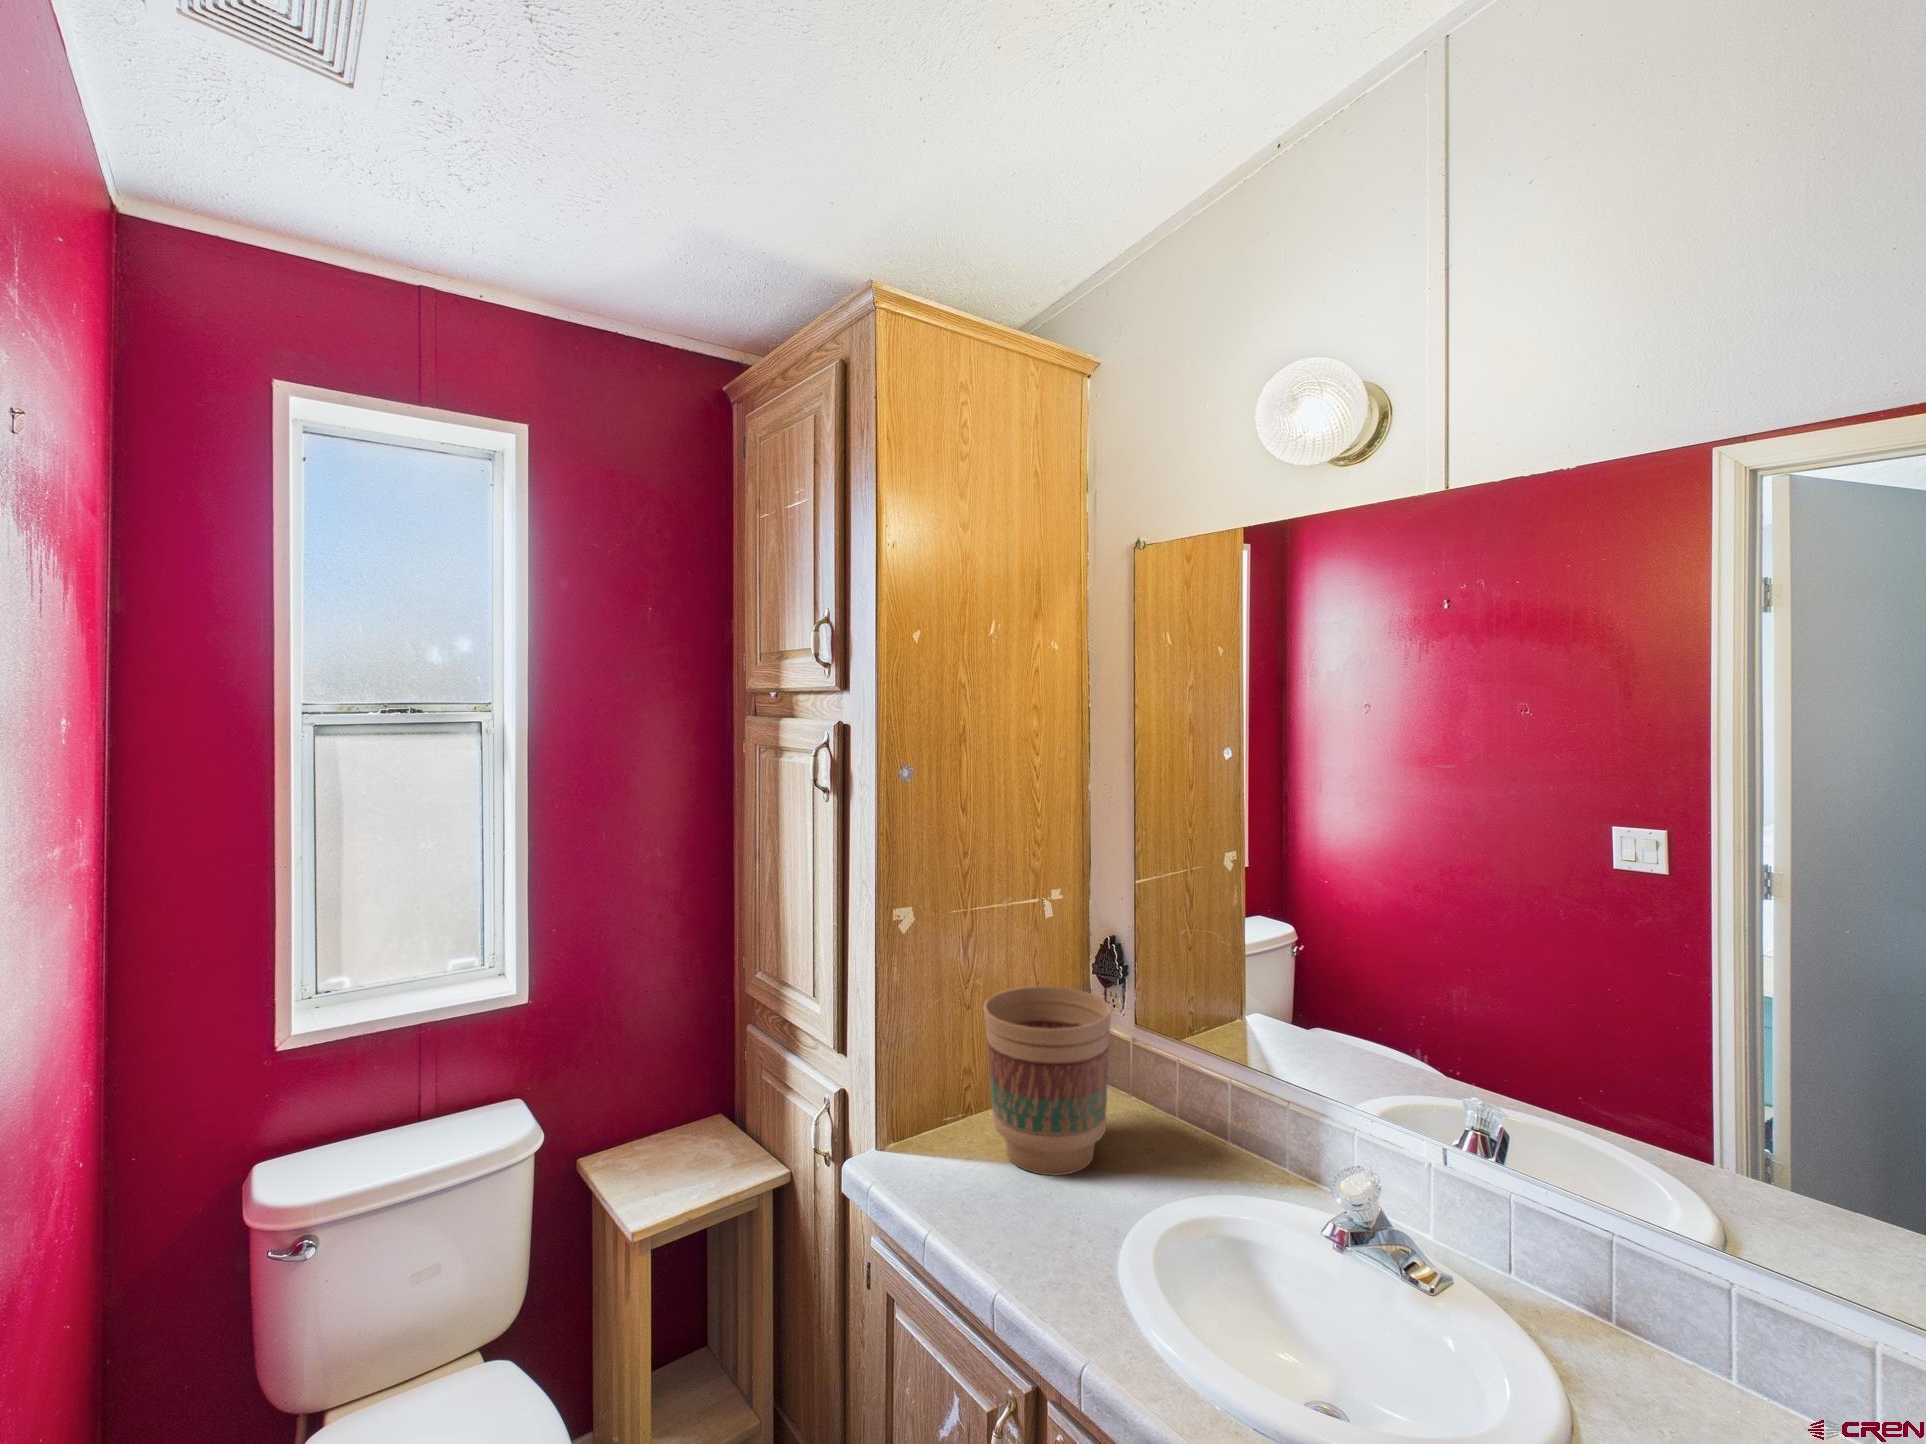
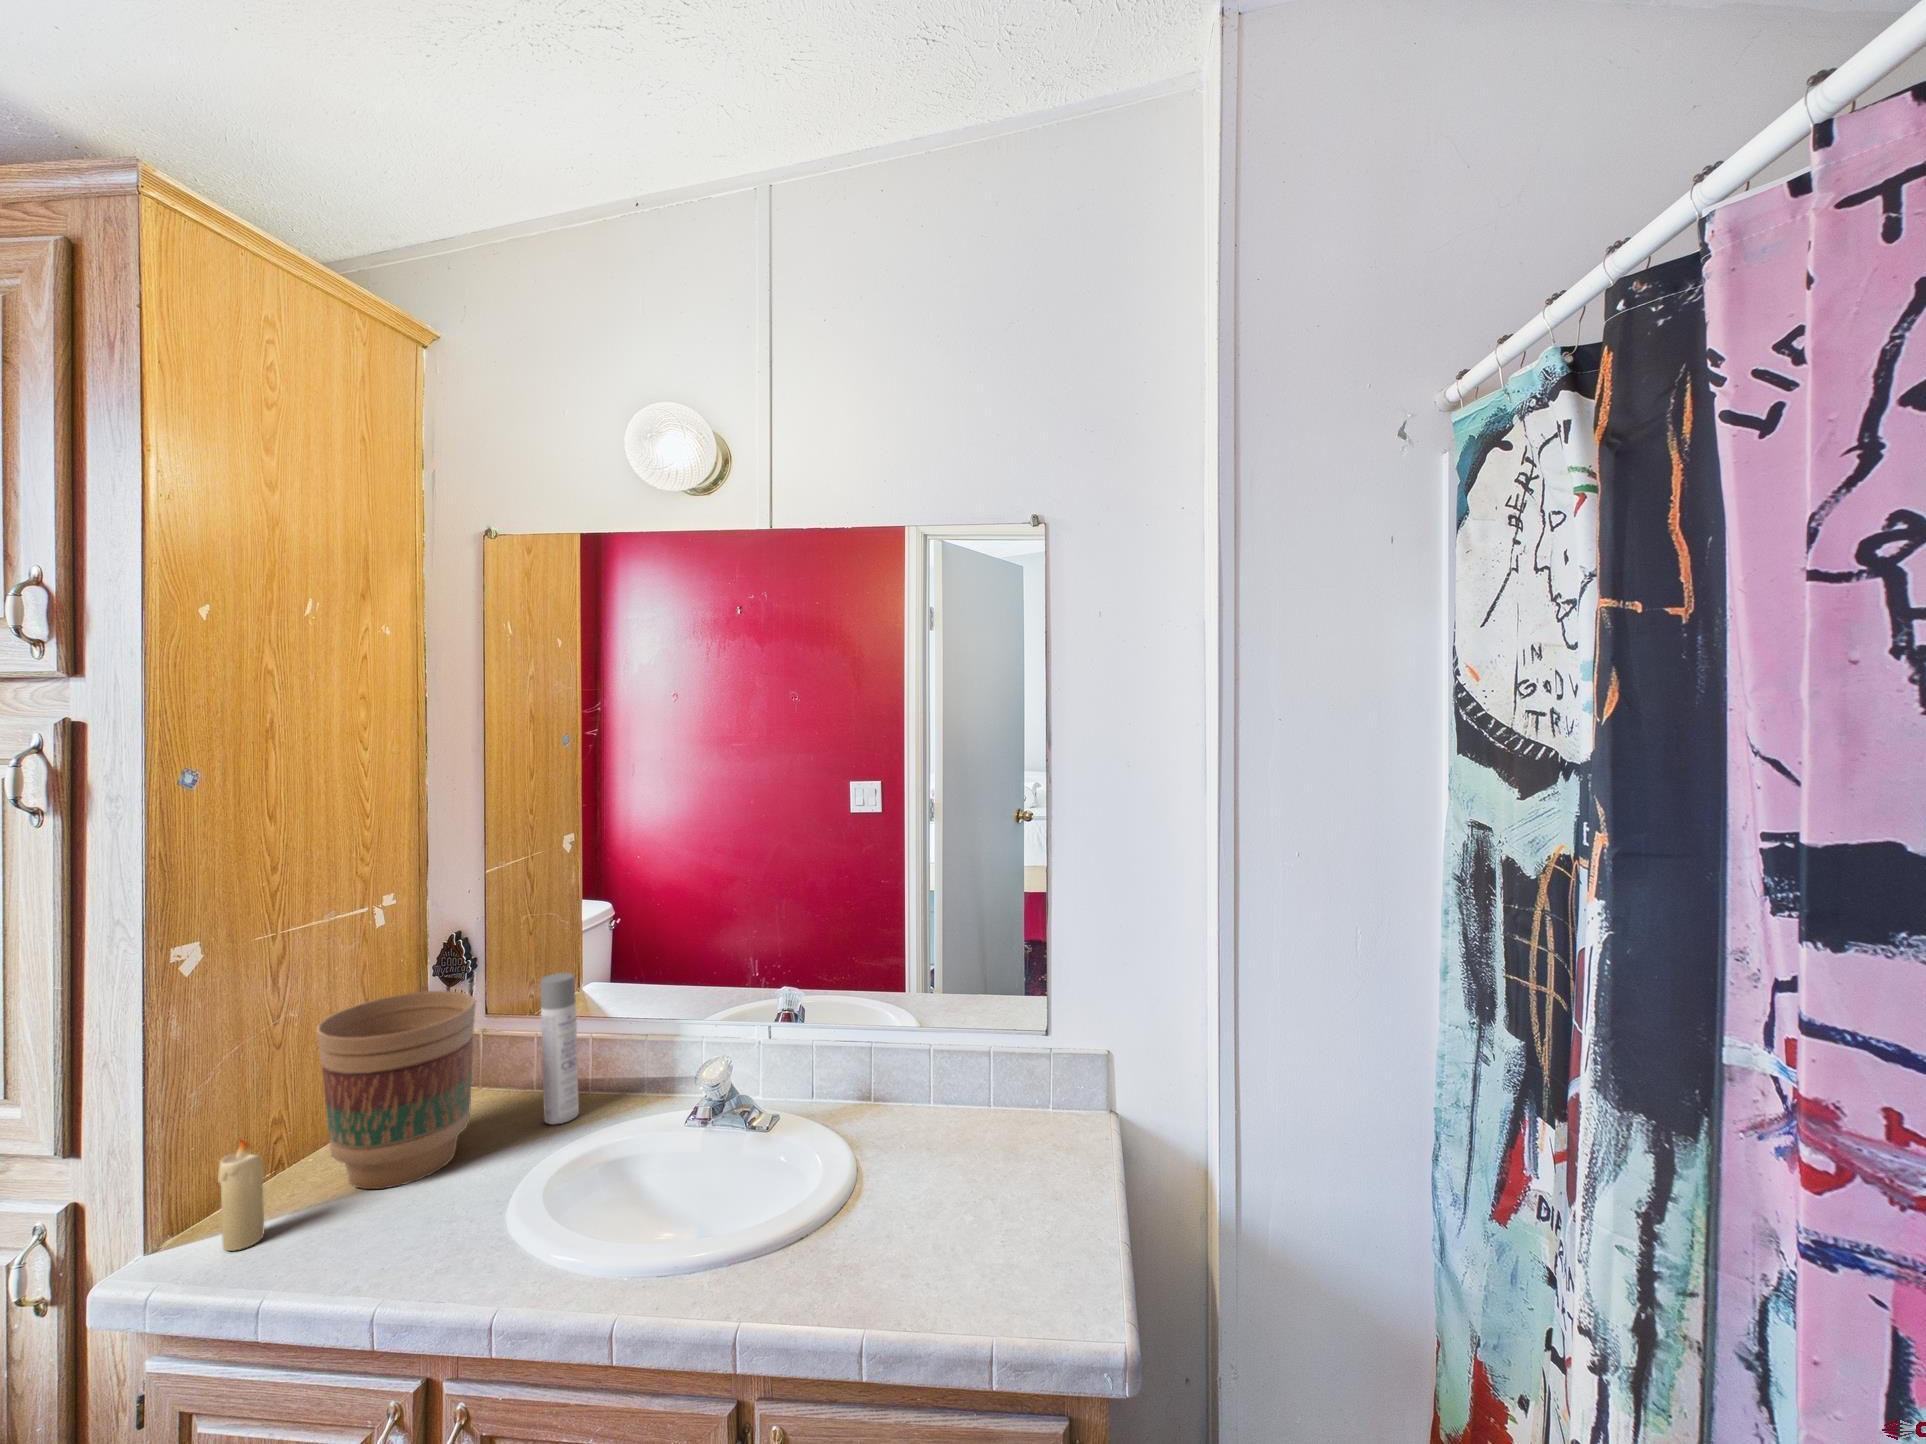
spray bottle: none [1174,1003,1212,1169] -> present [541,973,579,1125]
candle: none [909,1084,939,1183] -> present [218,1138,264,1251]

